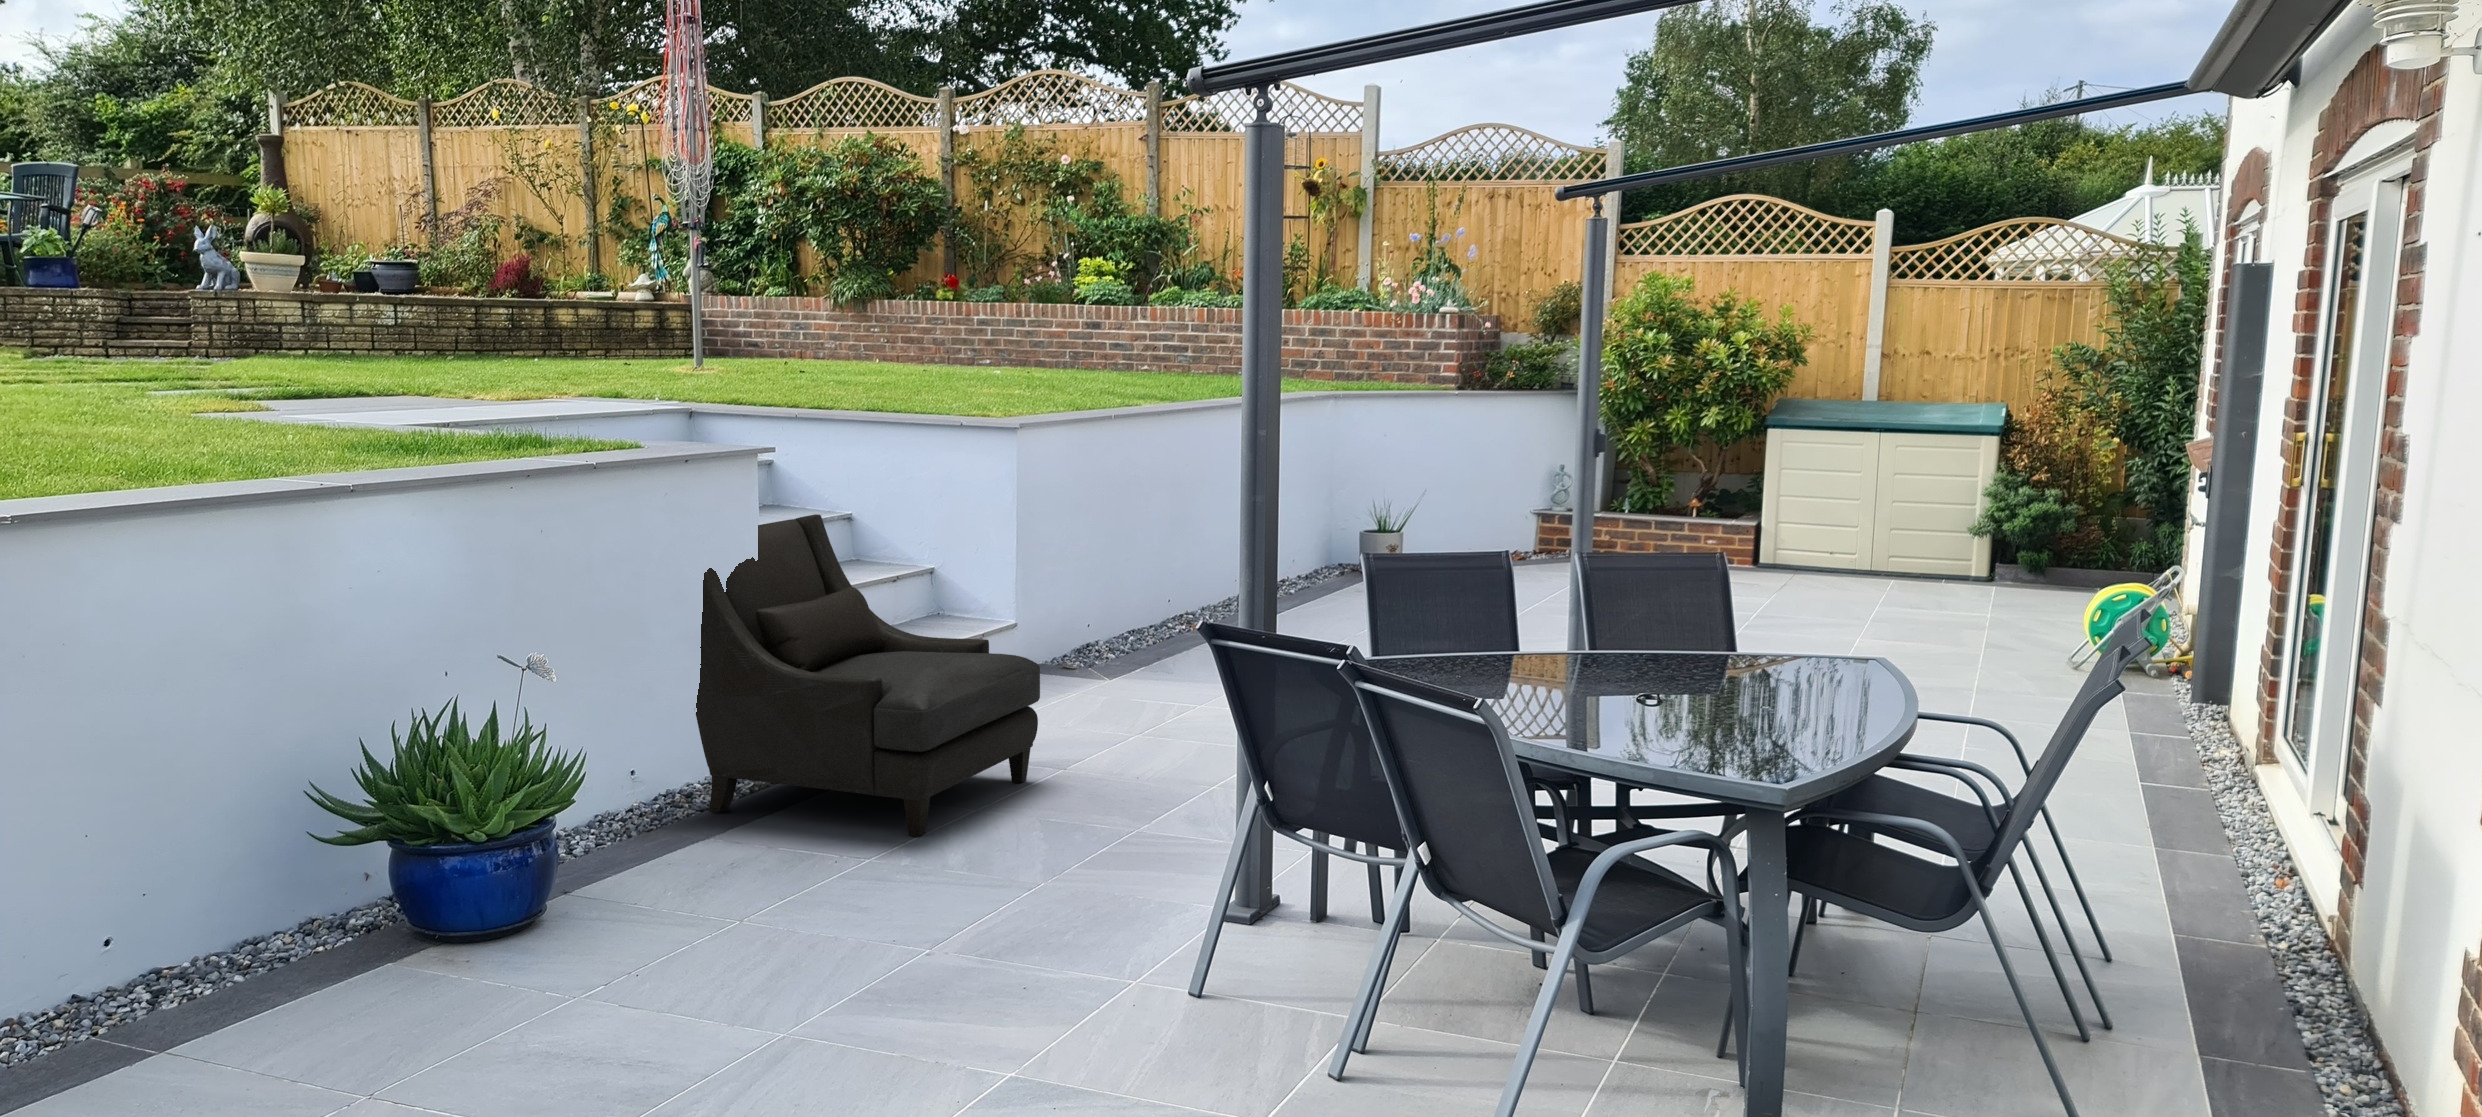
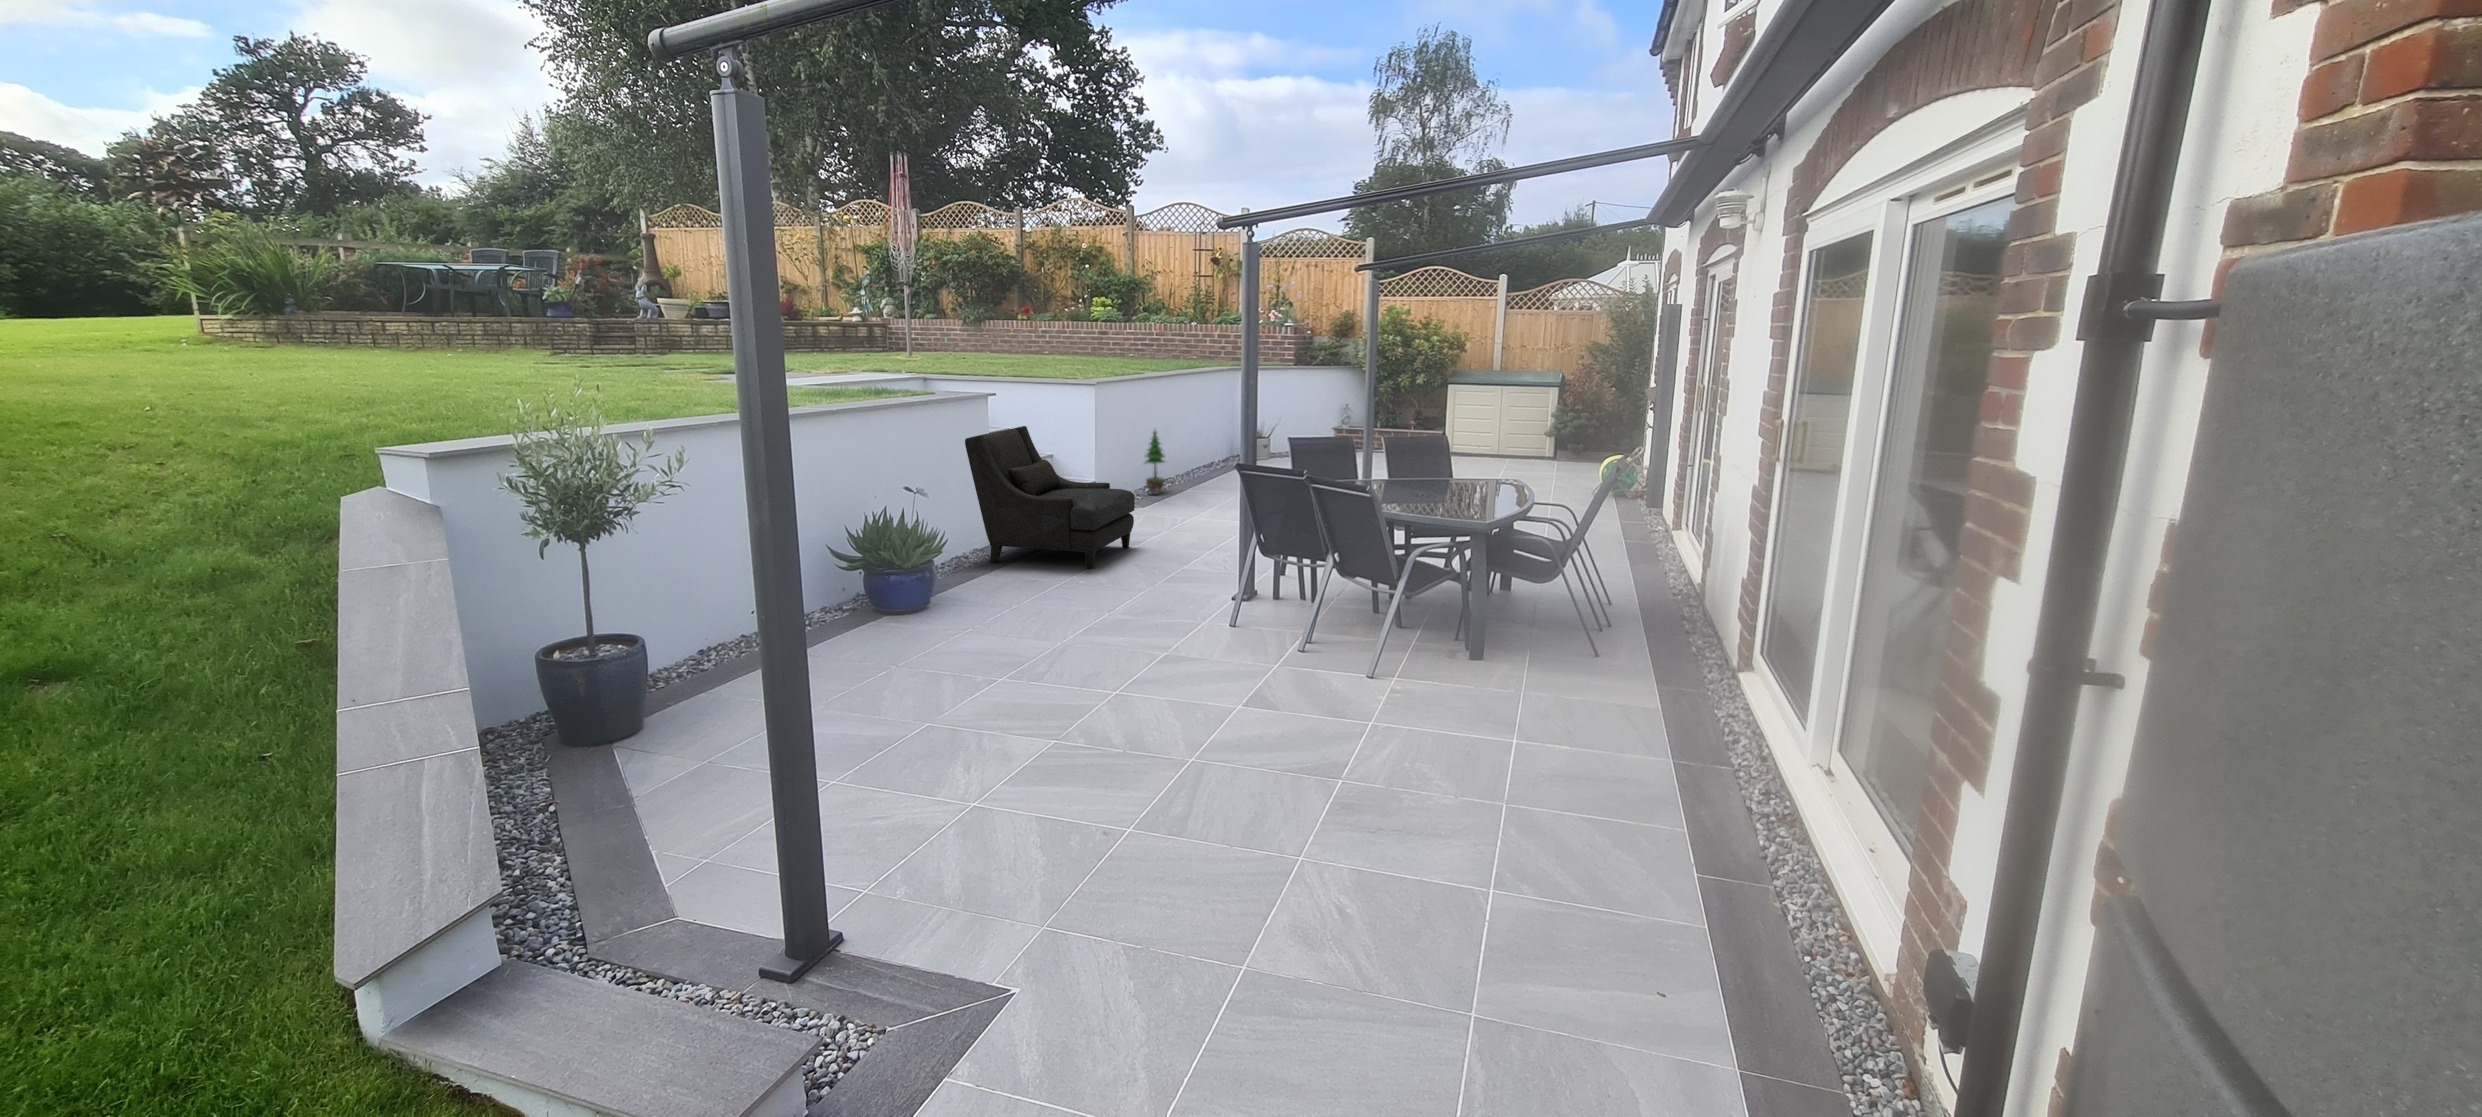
potted tree: none [1114,514,1163,650] -> present [1145,430,1164,494]

